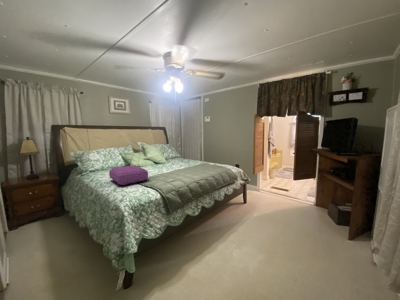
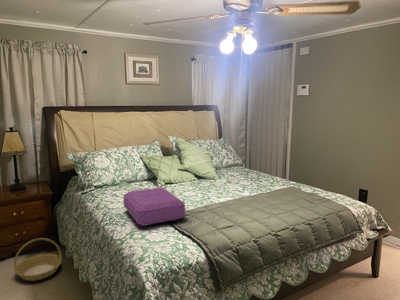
basket: none [28,206,67,236] -> present [14,238,62,281]

